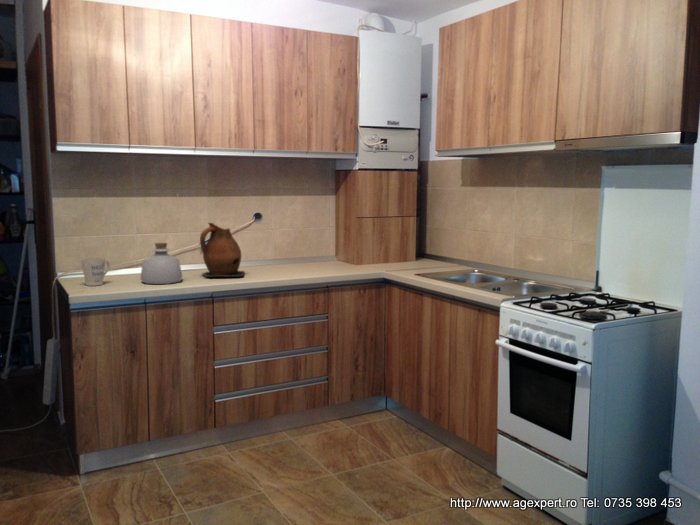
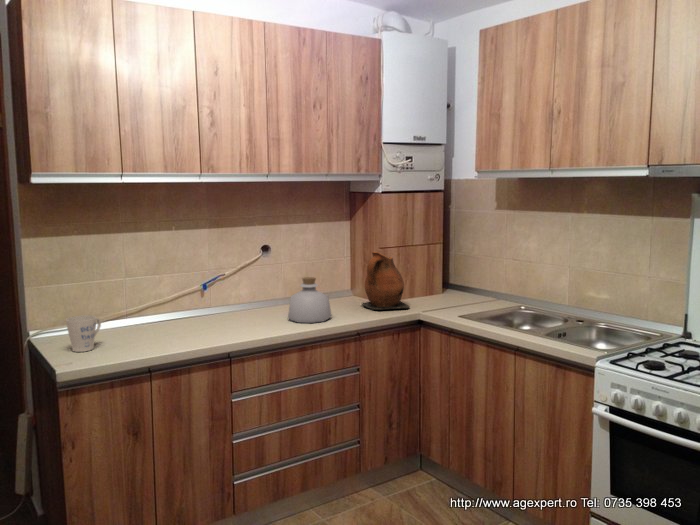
ceramic pitcher: present [200,223,244,277] -> present [363,252,410,309]
bottle: present [141,243,182,284] -> present [288,277,331,323]

